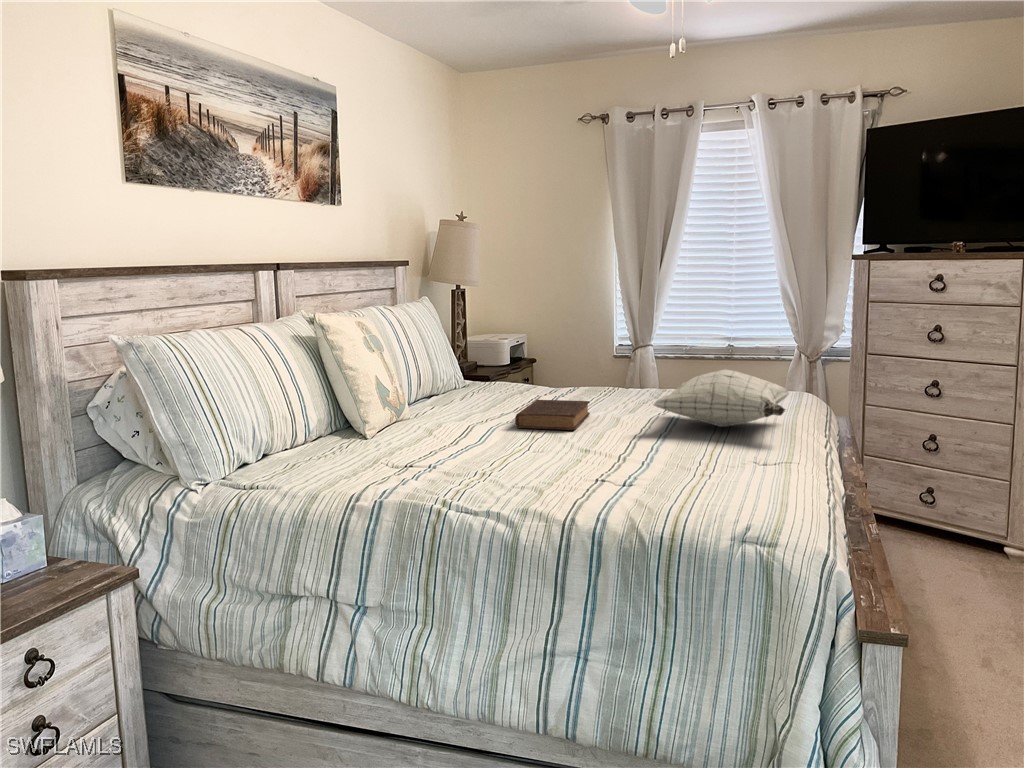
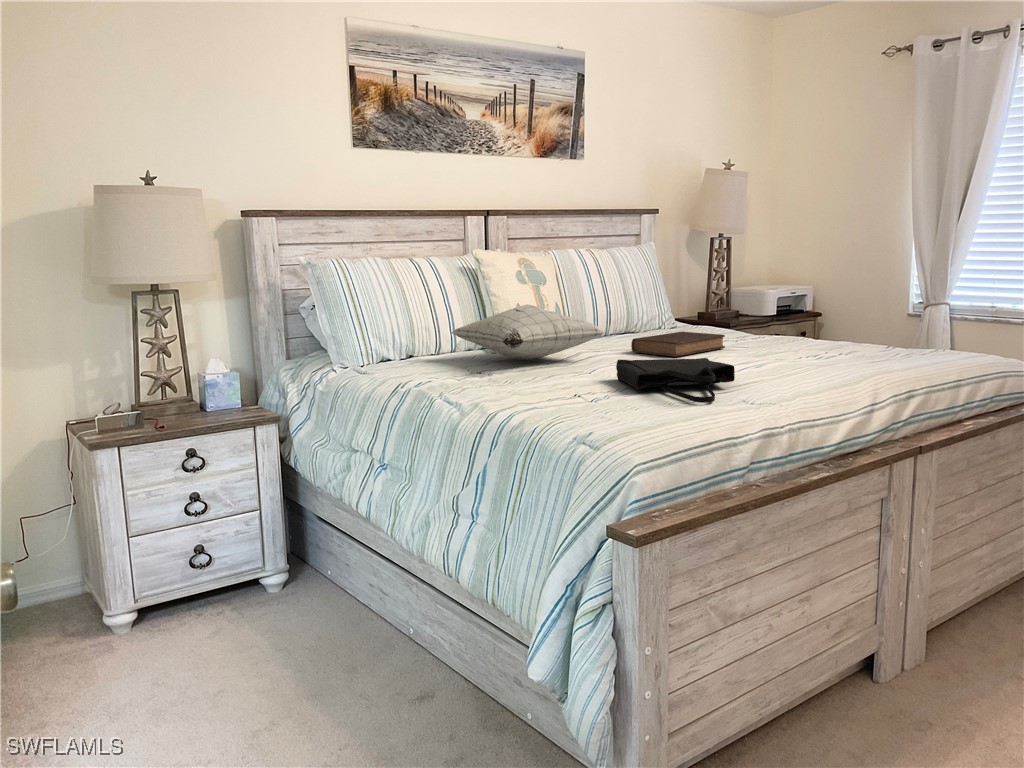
pillow: present [653,369,790,427] -> present [451,304,604,360]
tote bag: none [590,433,744,485] -> present [616,358,735,403]

